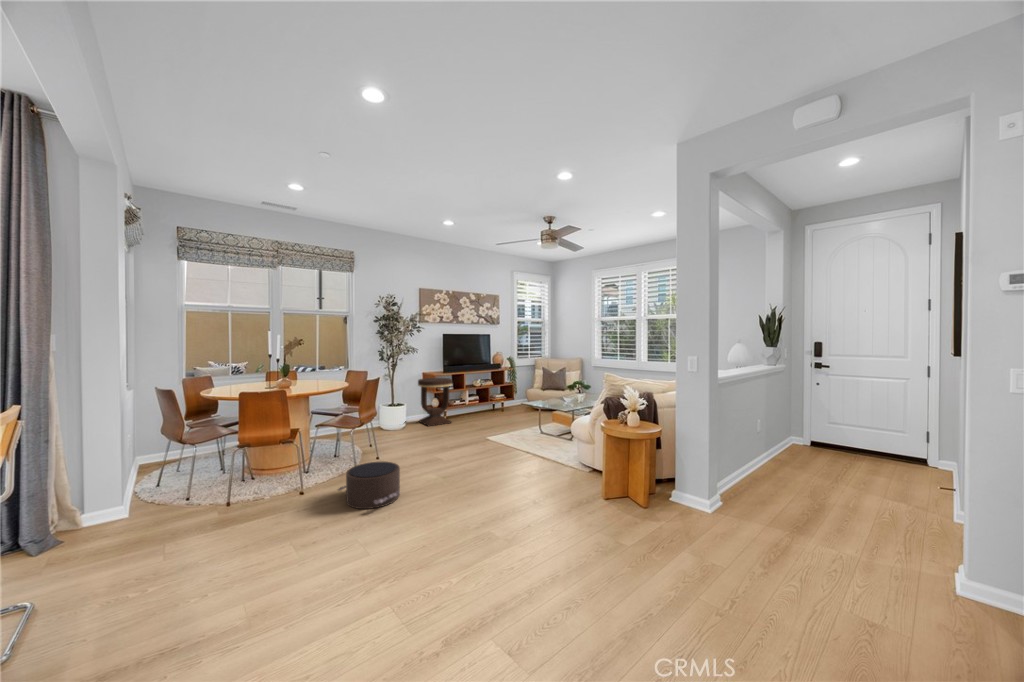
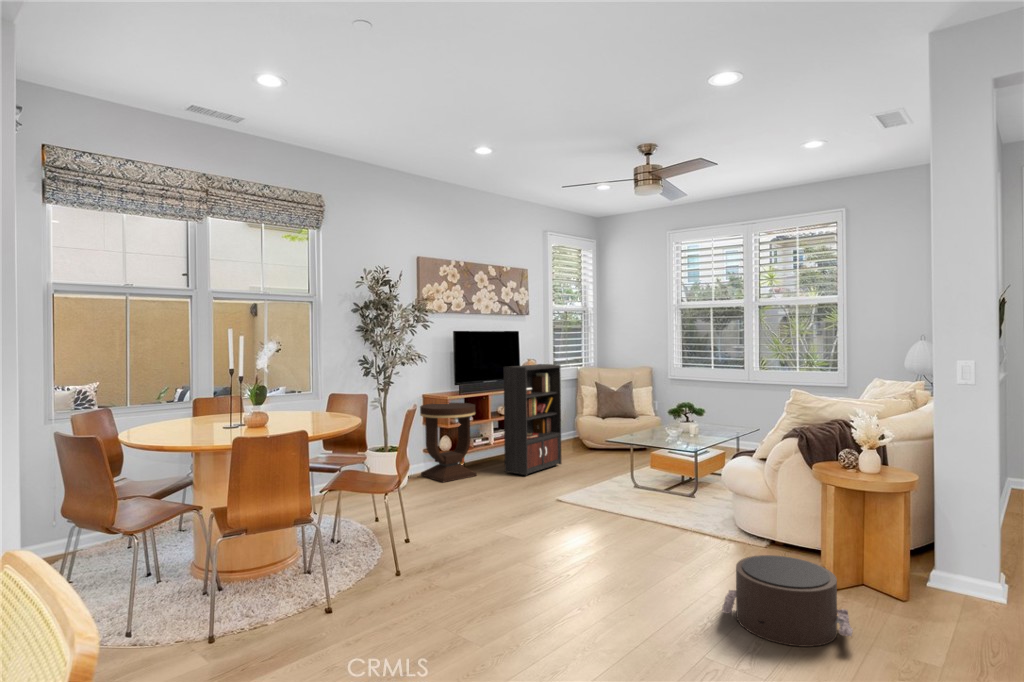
bookcase: none [470,355,508,424] -> present [504,364,561,475]
pouf: present [338,462,400,509] -> present [722,555,853,647]

